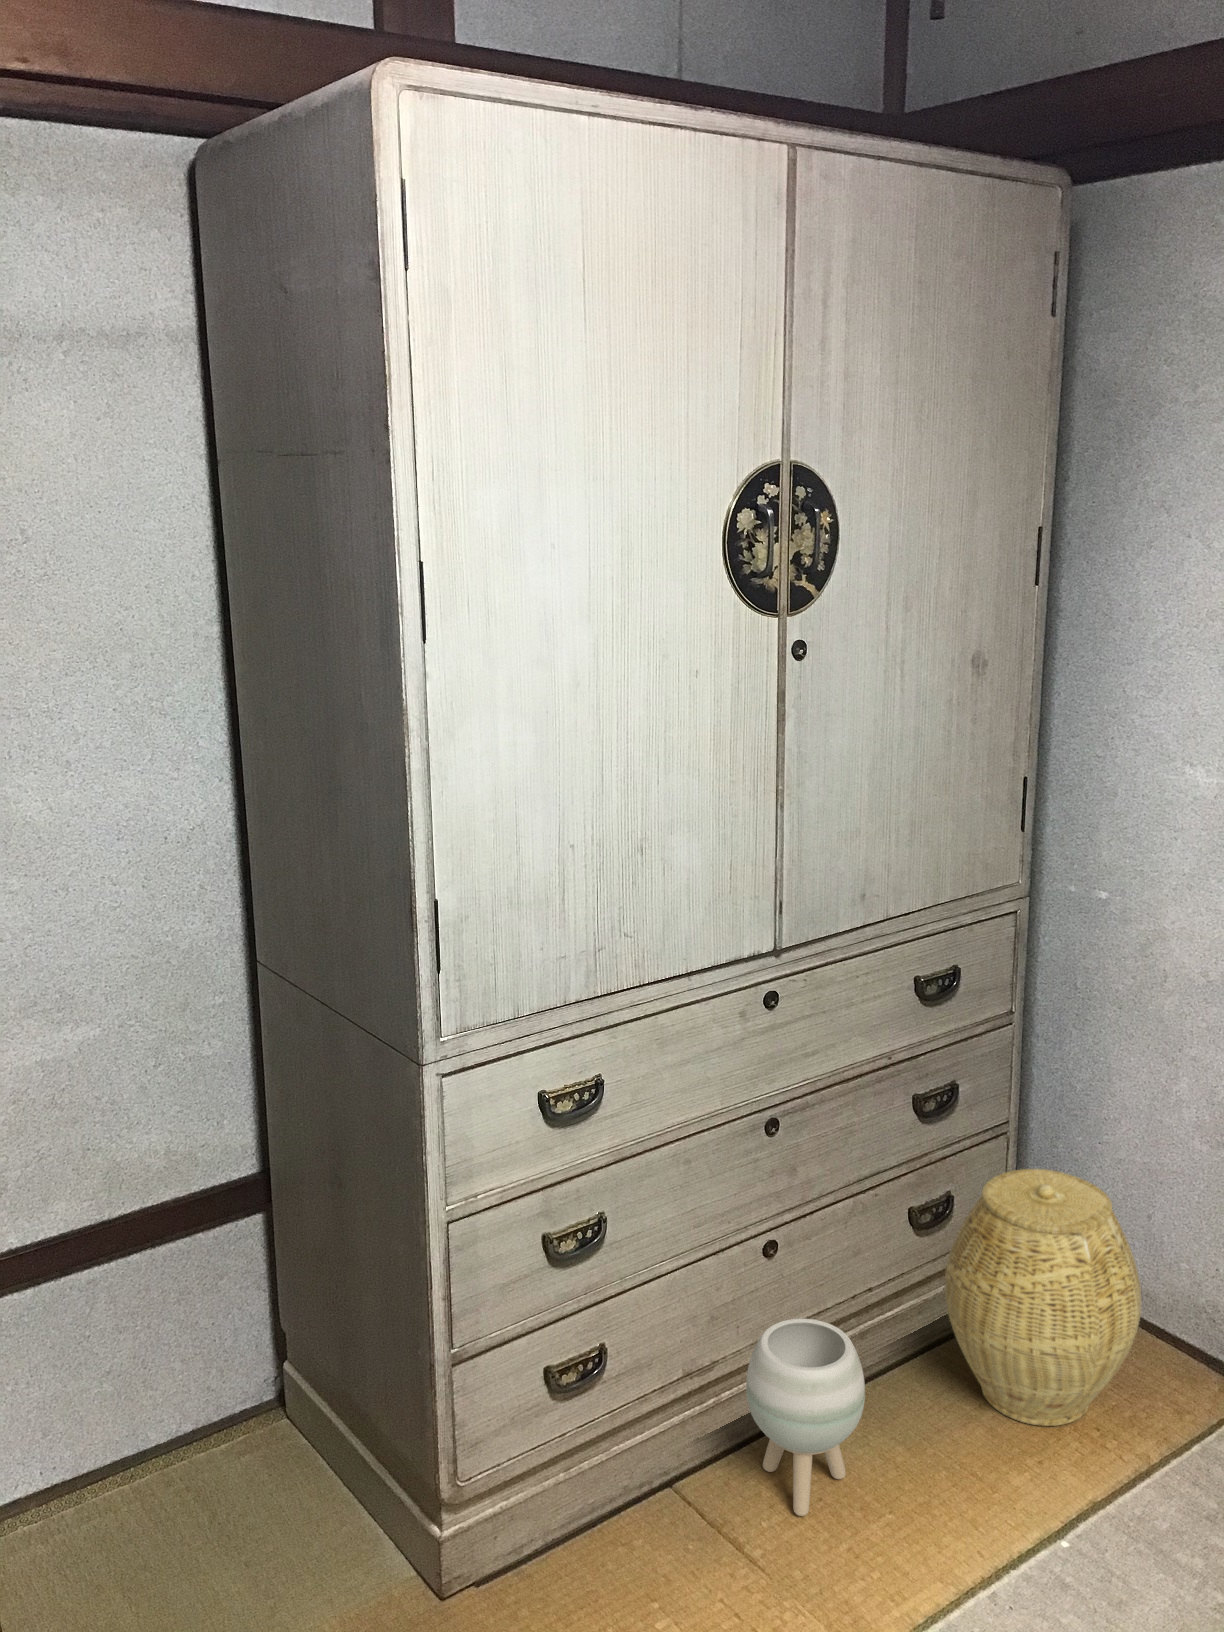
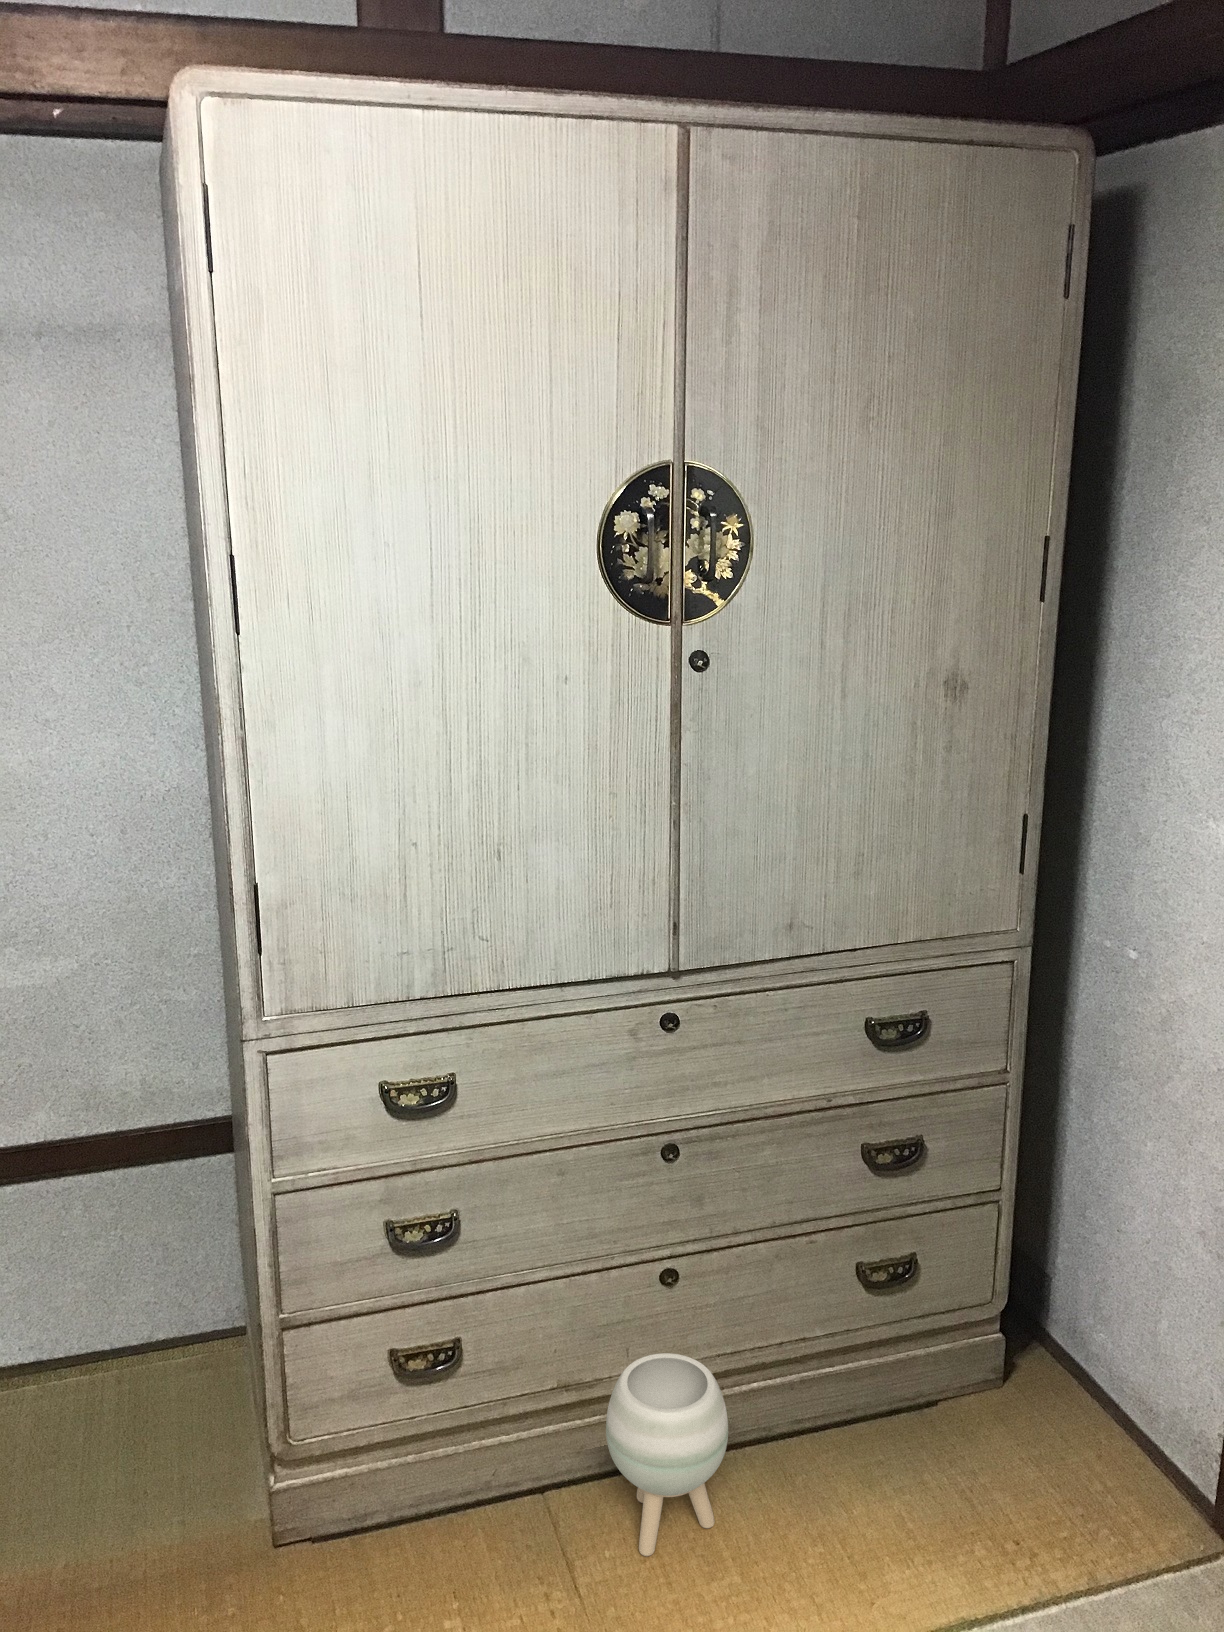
woven basket: present [945,1169,1141,1426] -> none [873,1244,1087,1531]

